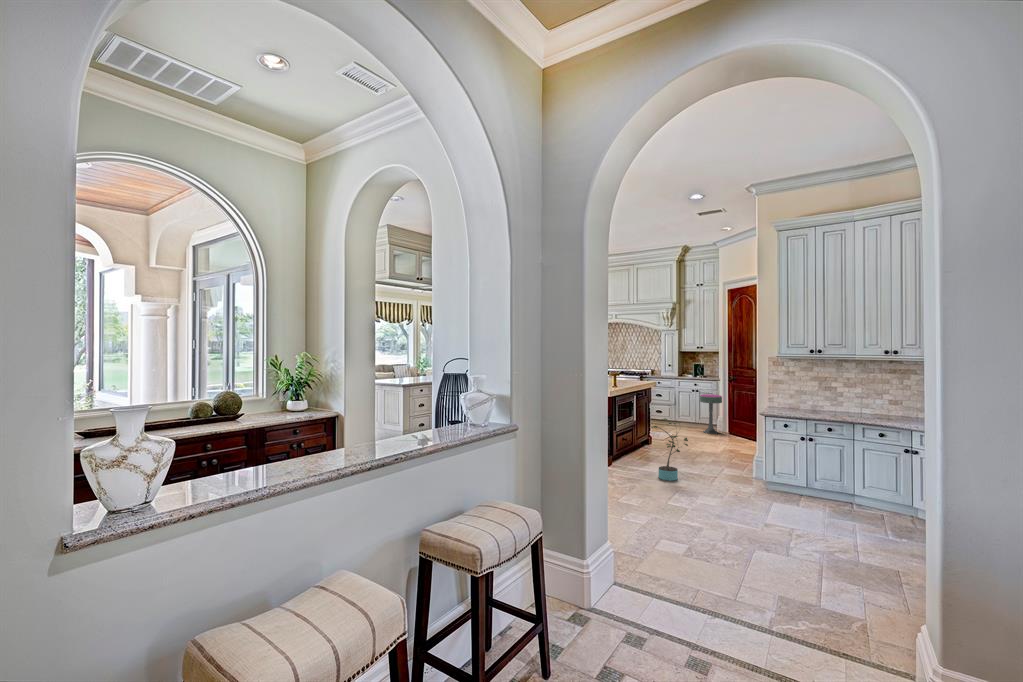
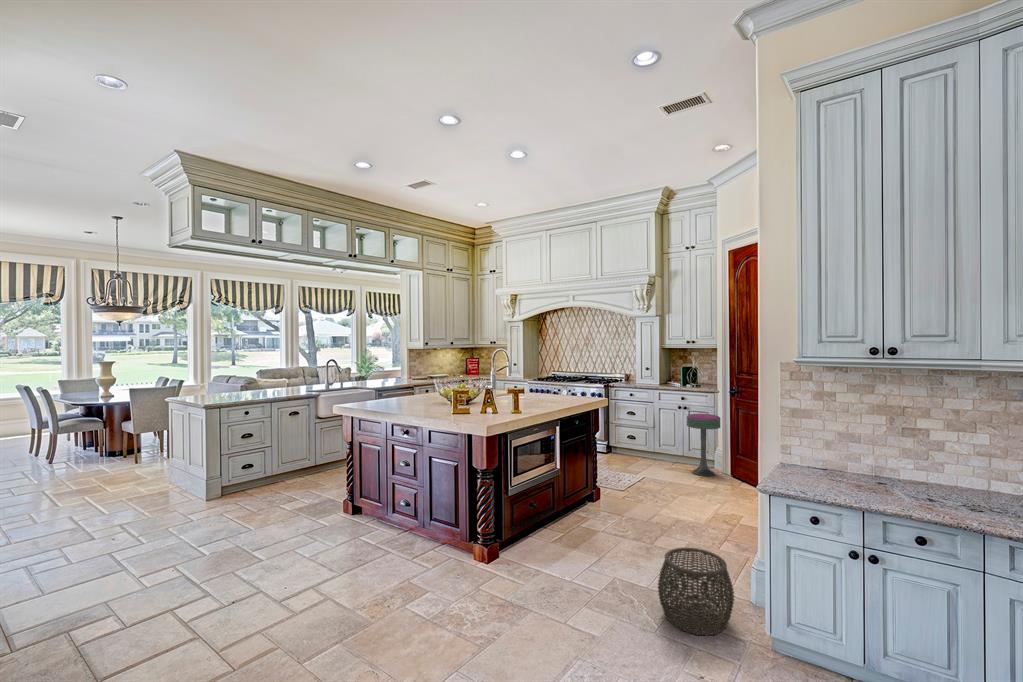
potted plant: present [652,418,688,481] -> none [544,483,615,614]
woven basket: none [709,449,747,486] -> present [658,548,734,636]

